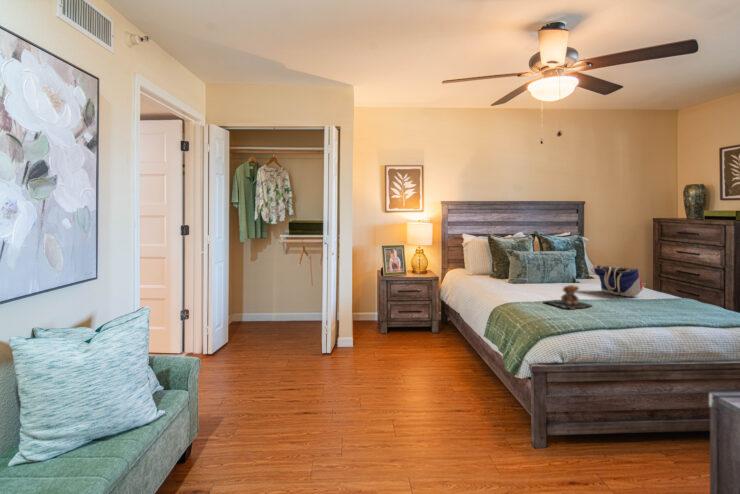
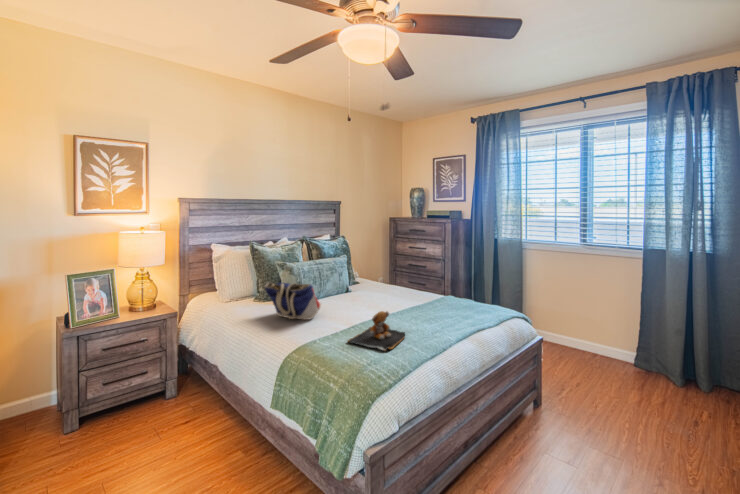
tote bag: present [594,265,644,297] -> present [265,282,321,320]

